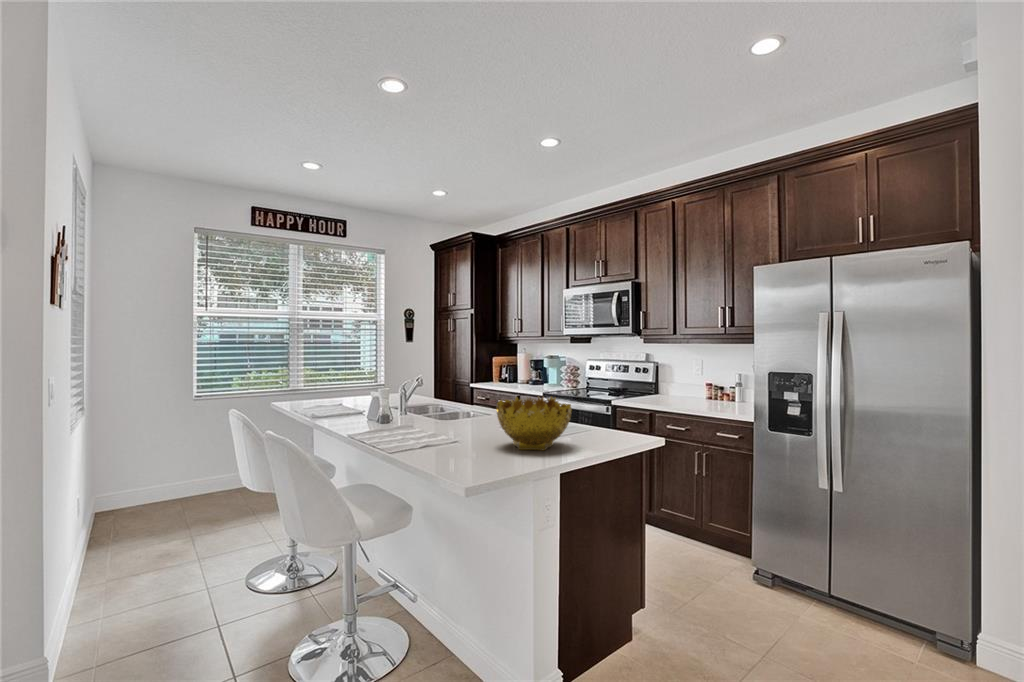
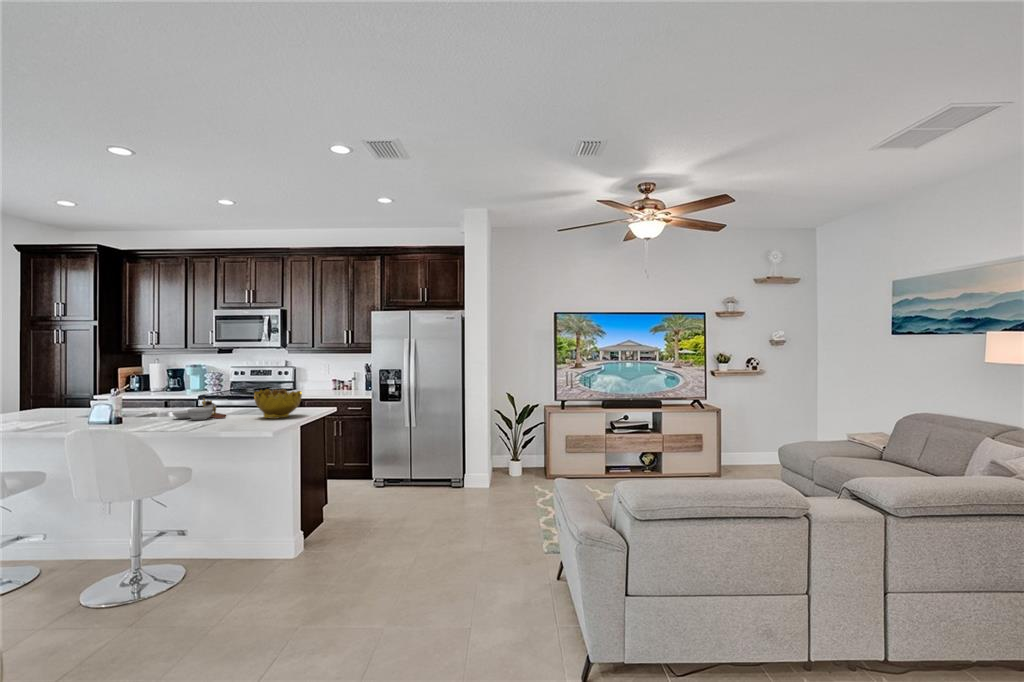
cutting board: none [429,401,491,436] -> present [172,399,226,420]

